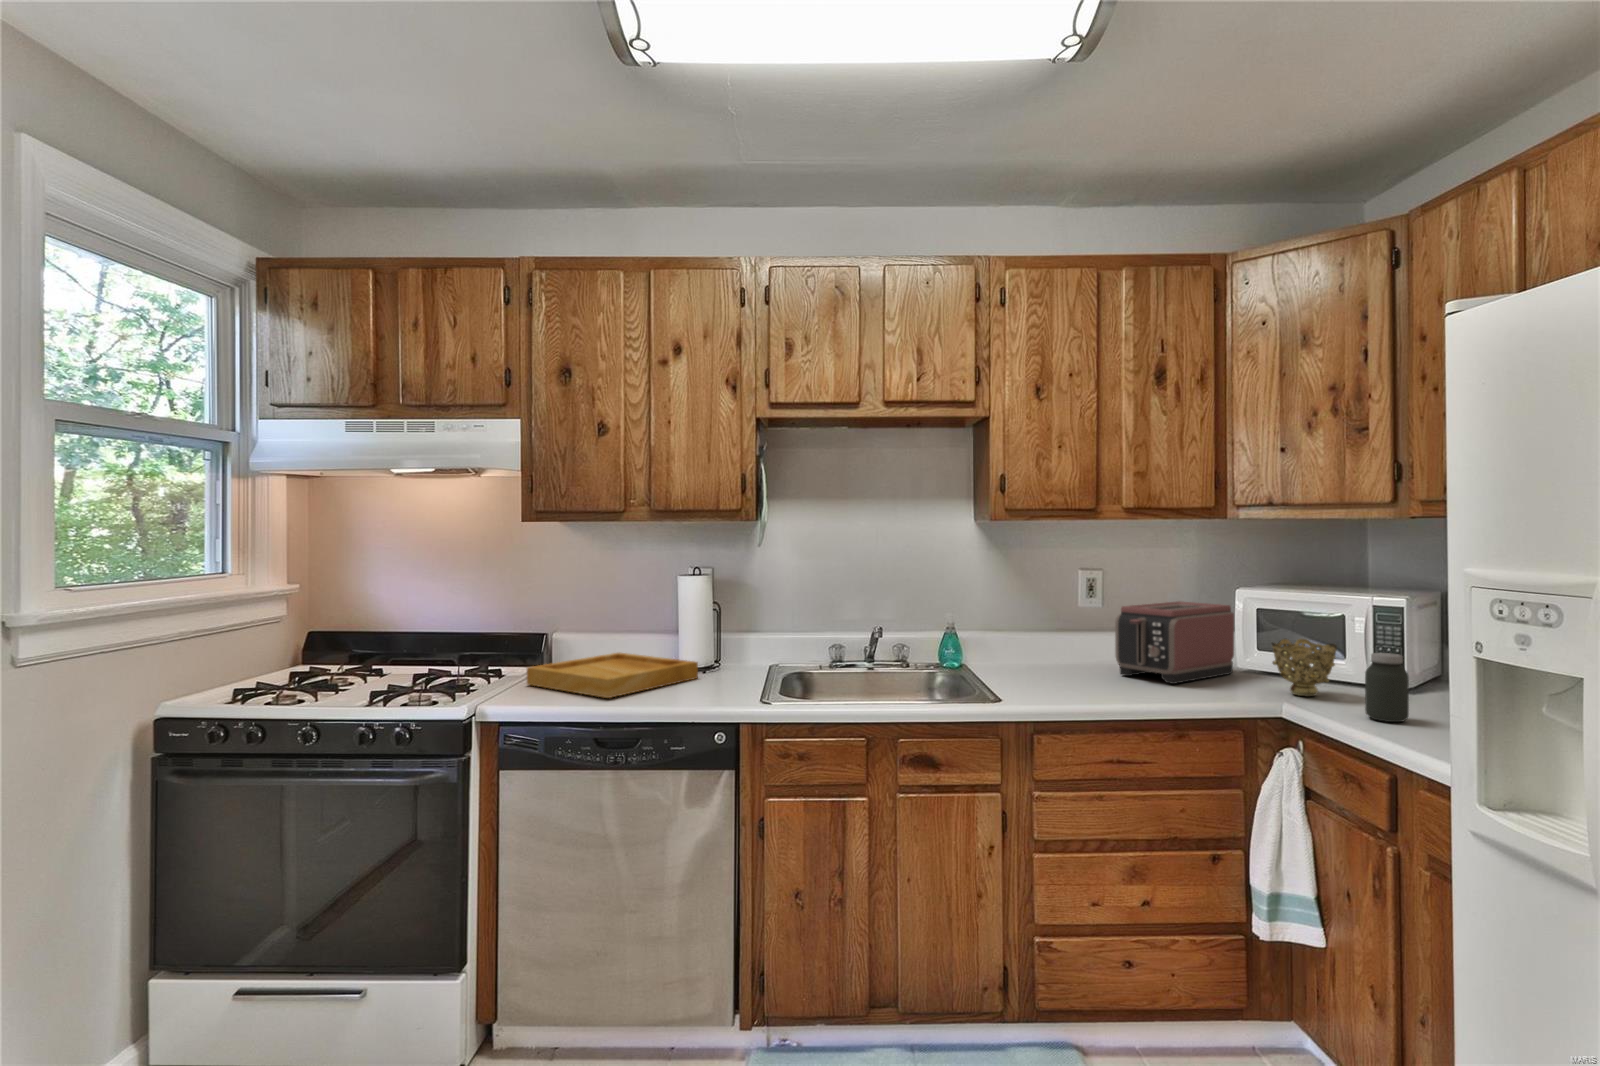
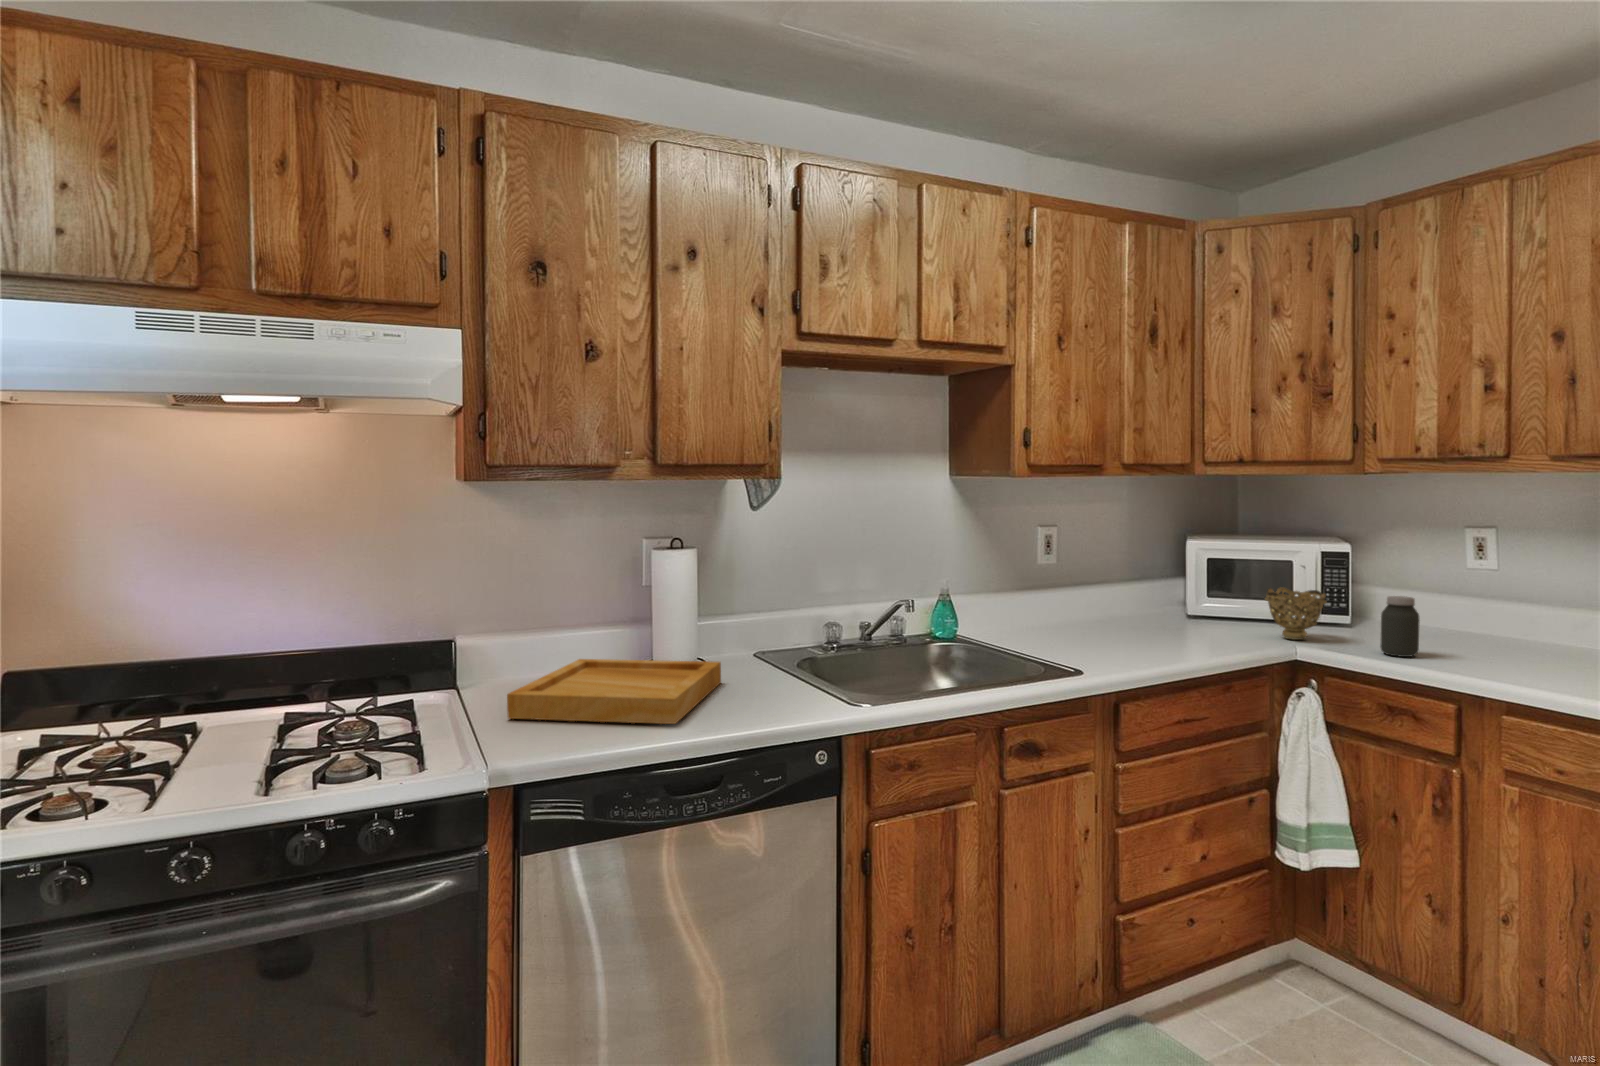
toaster: present [1115,601,1234,684] -> none [1118,558,1202,639]

